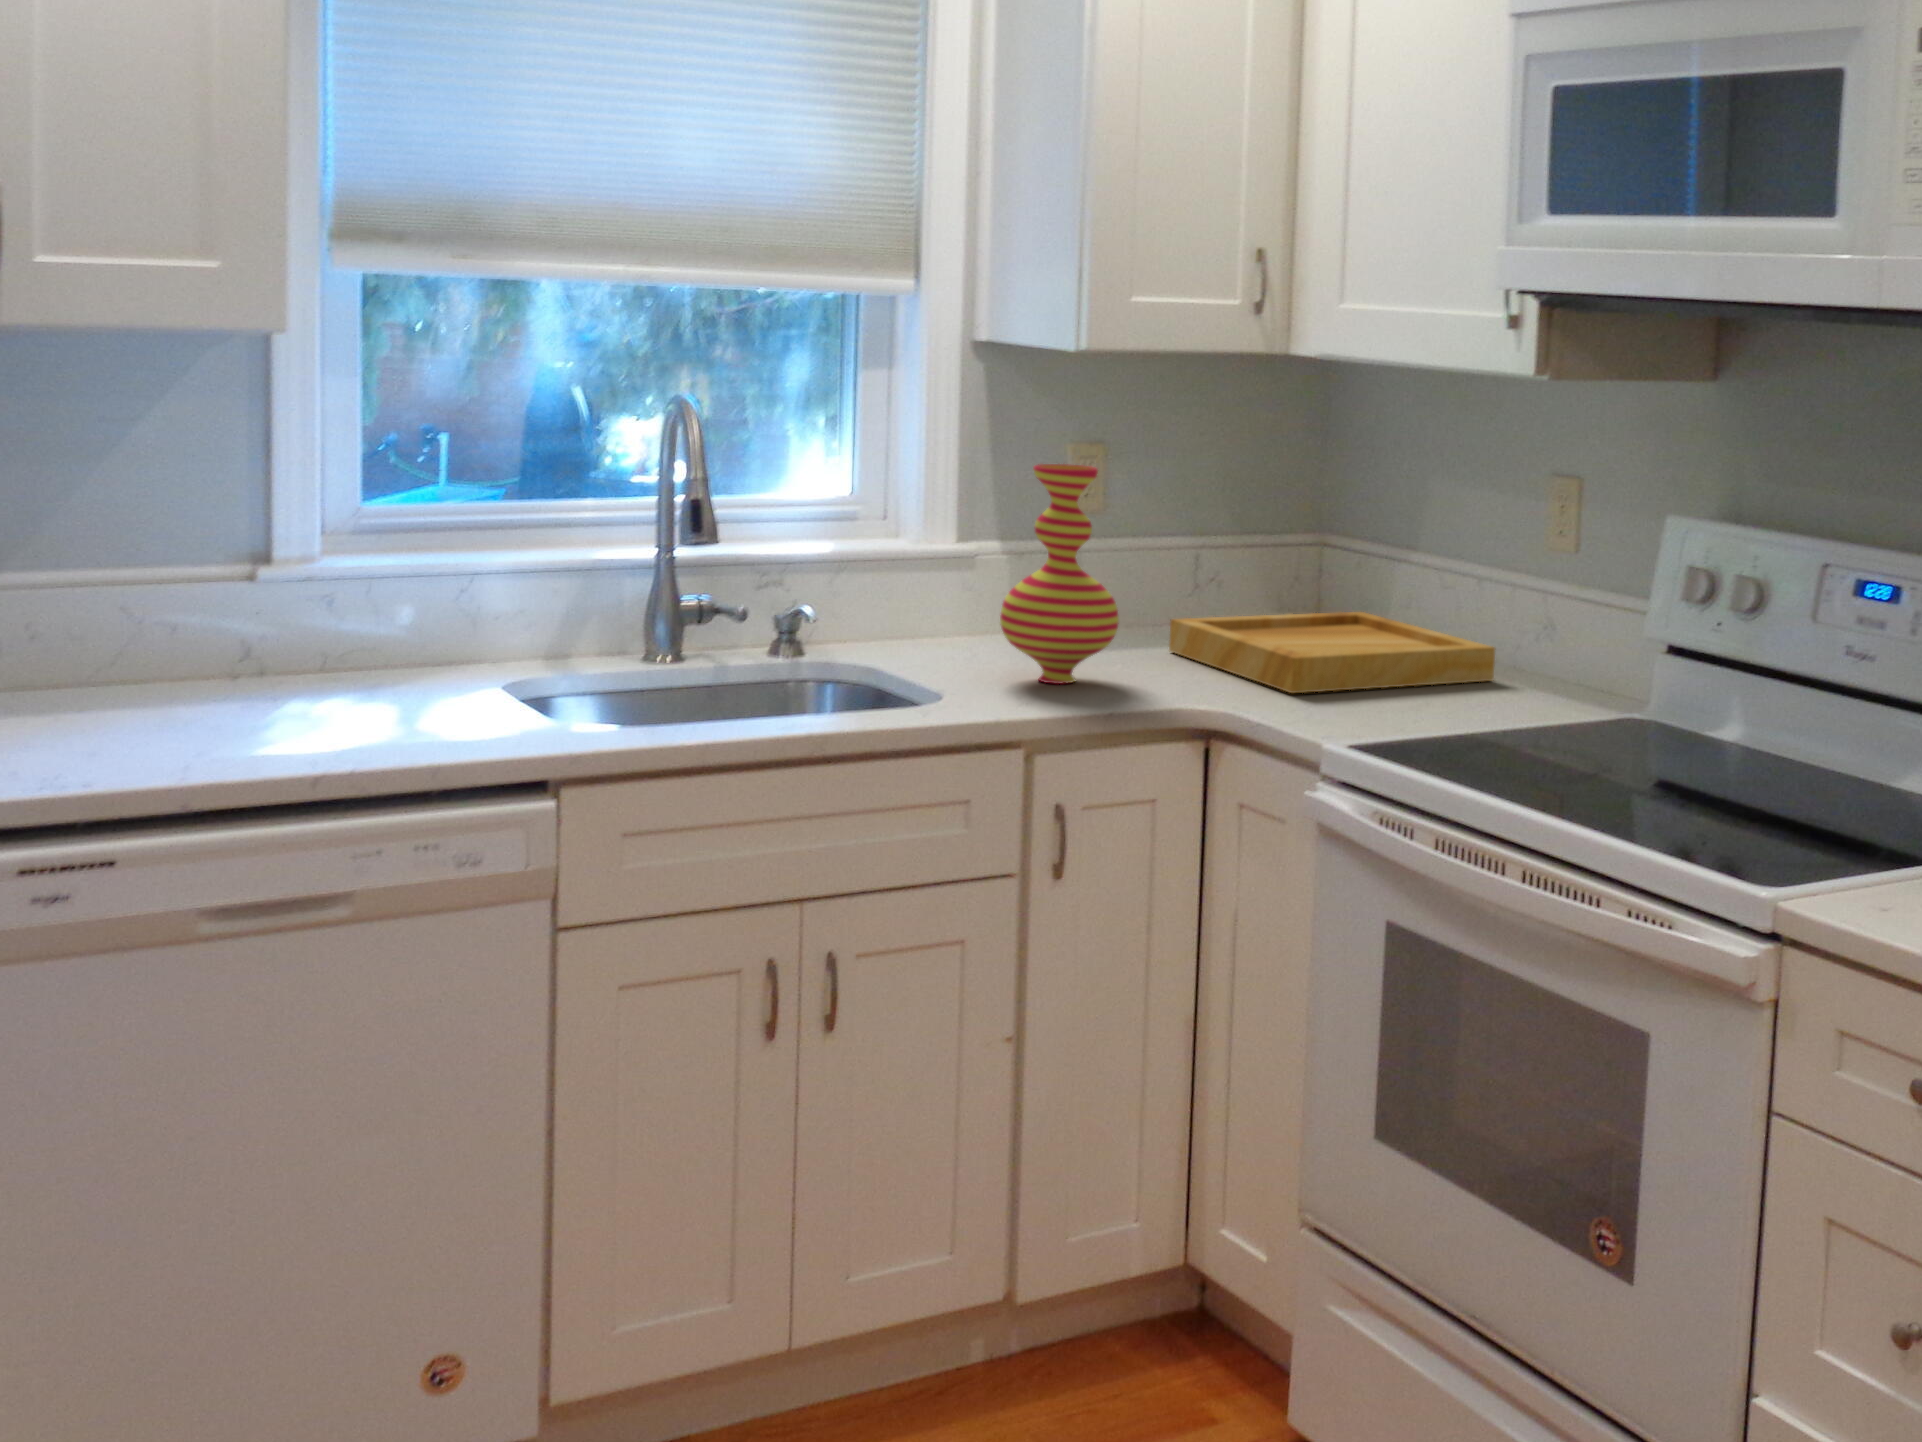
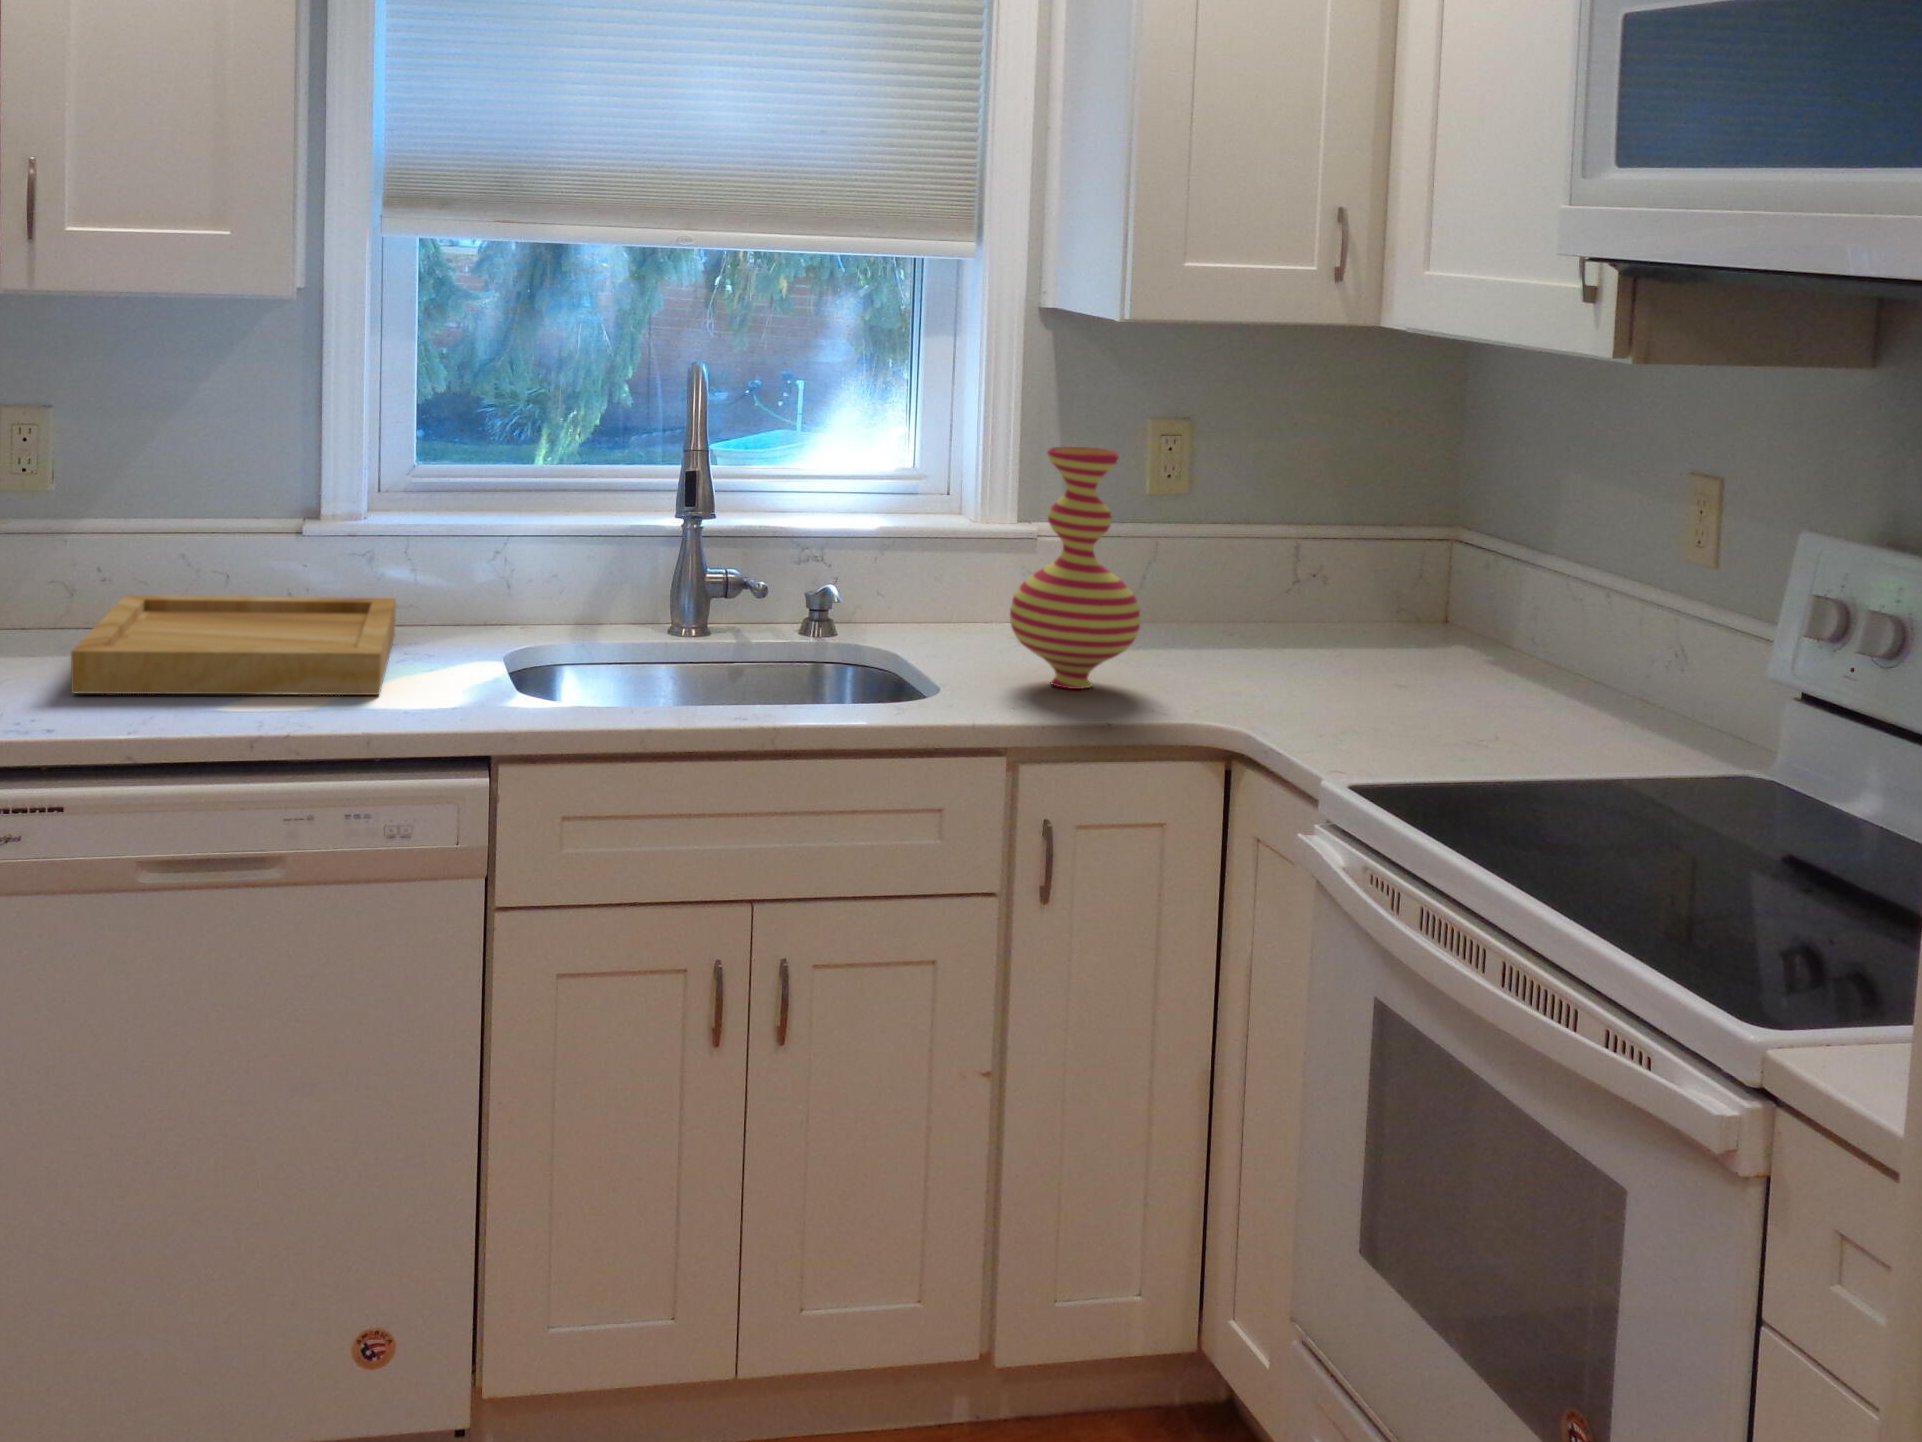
tray: present [1169,612,1495,693] -> present [71,595,396,695]

